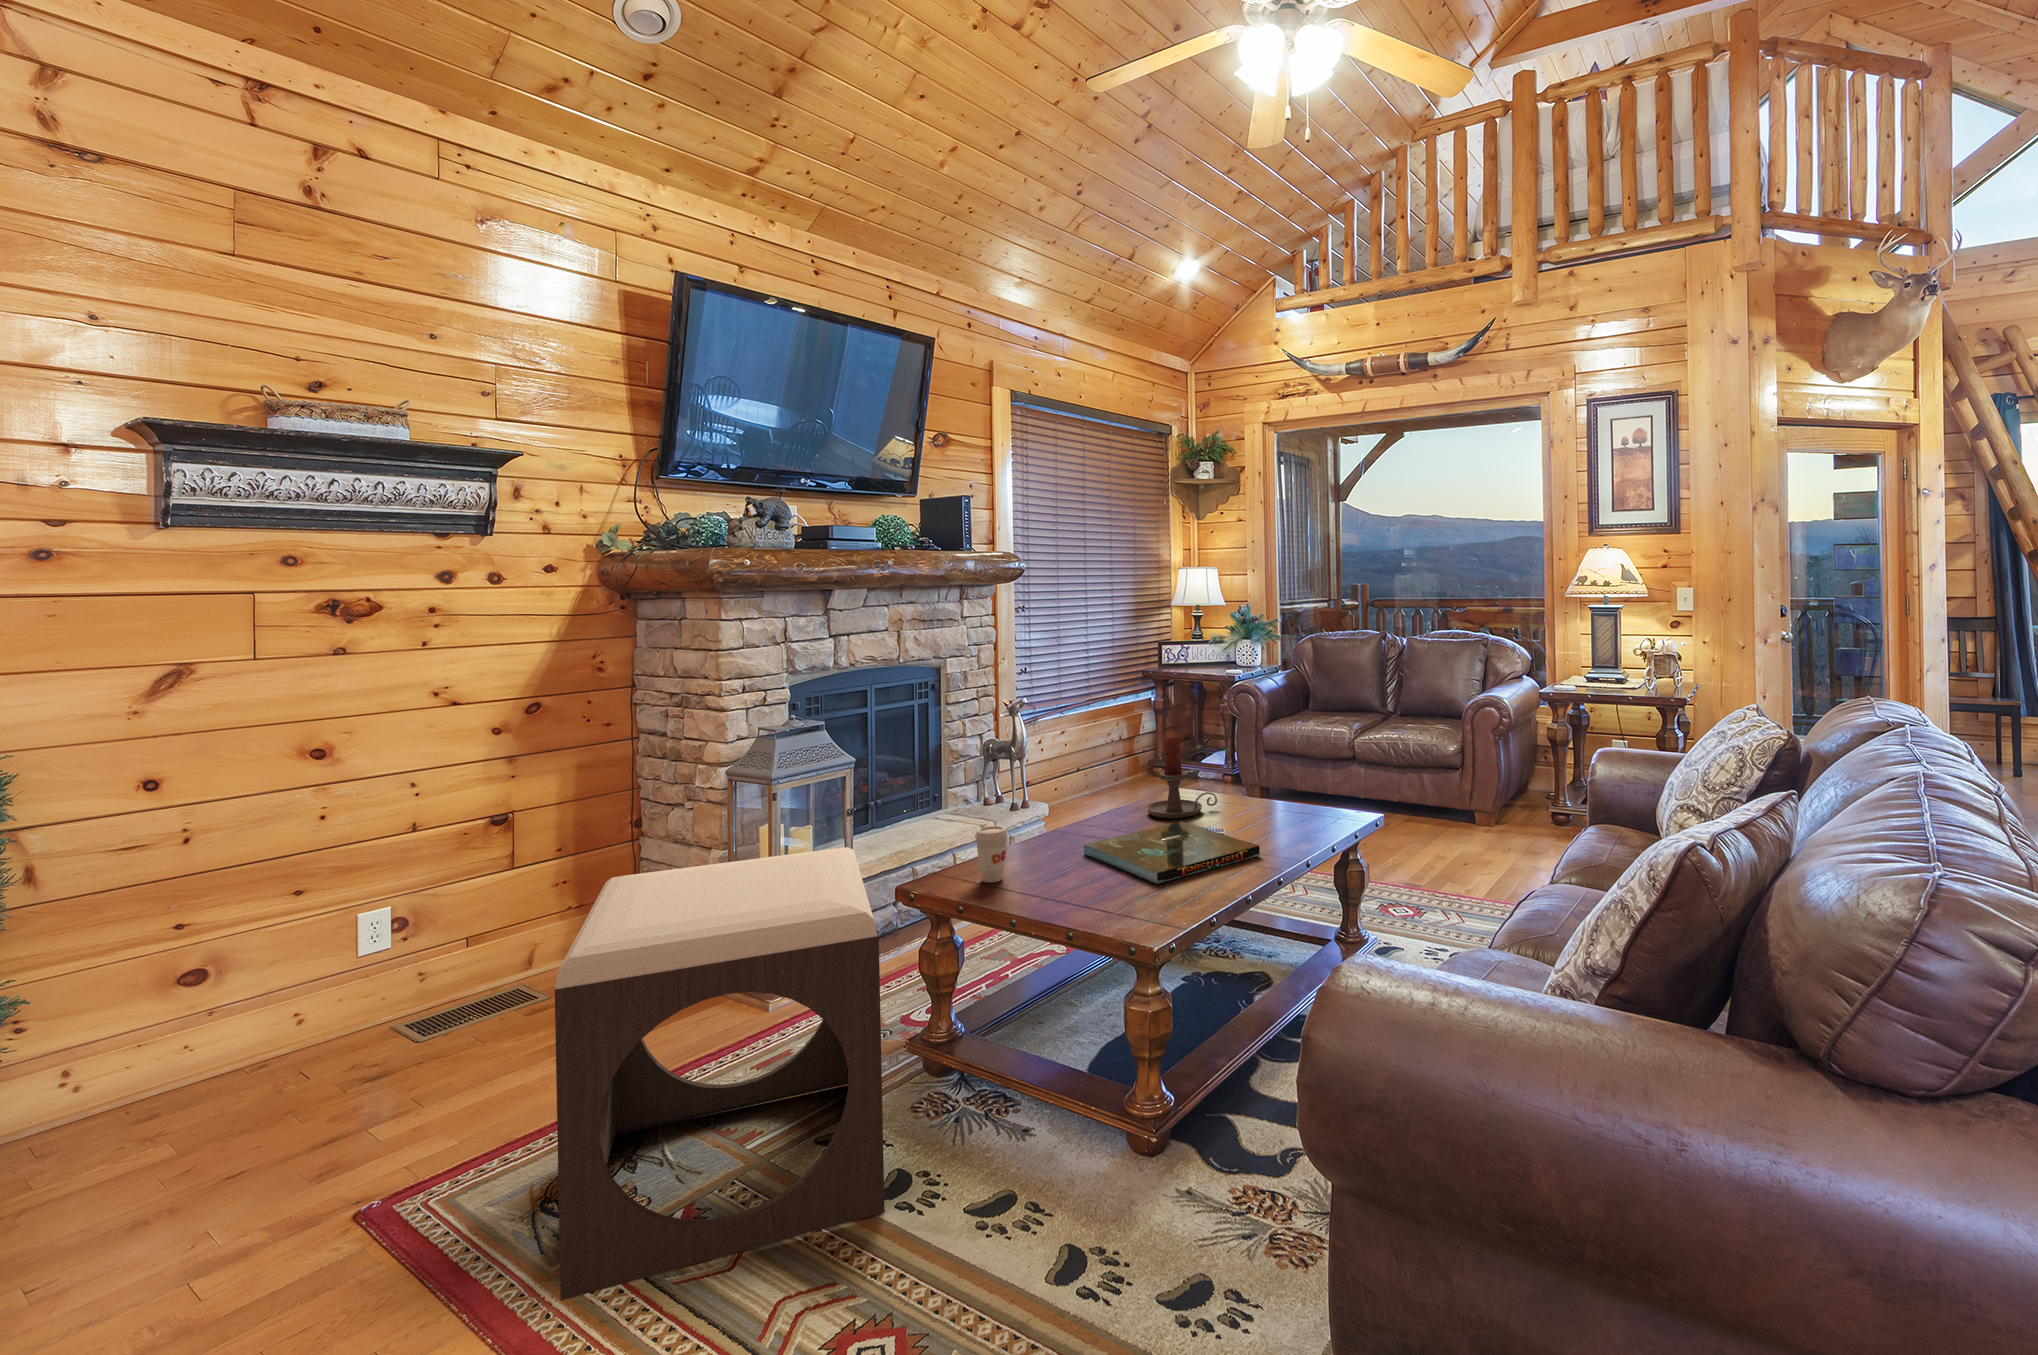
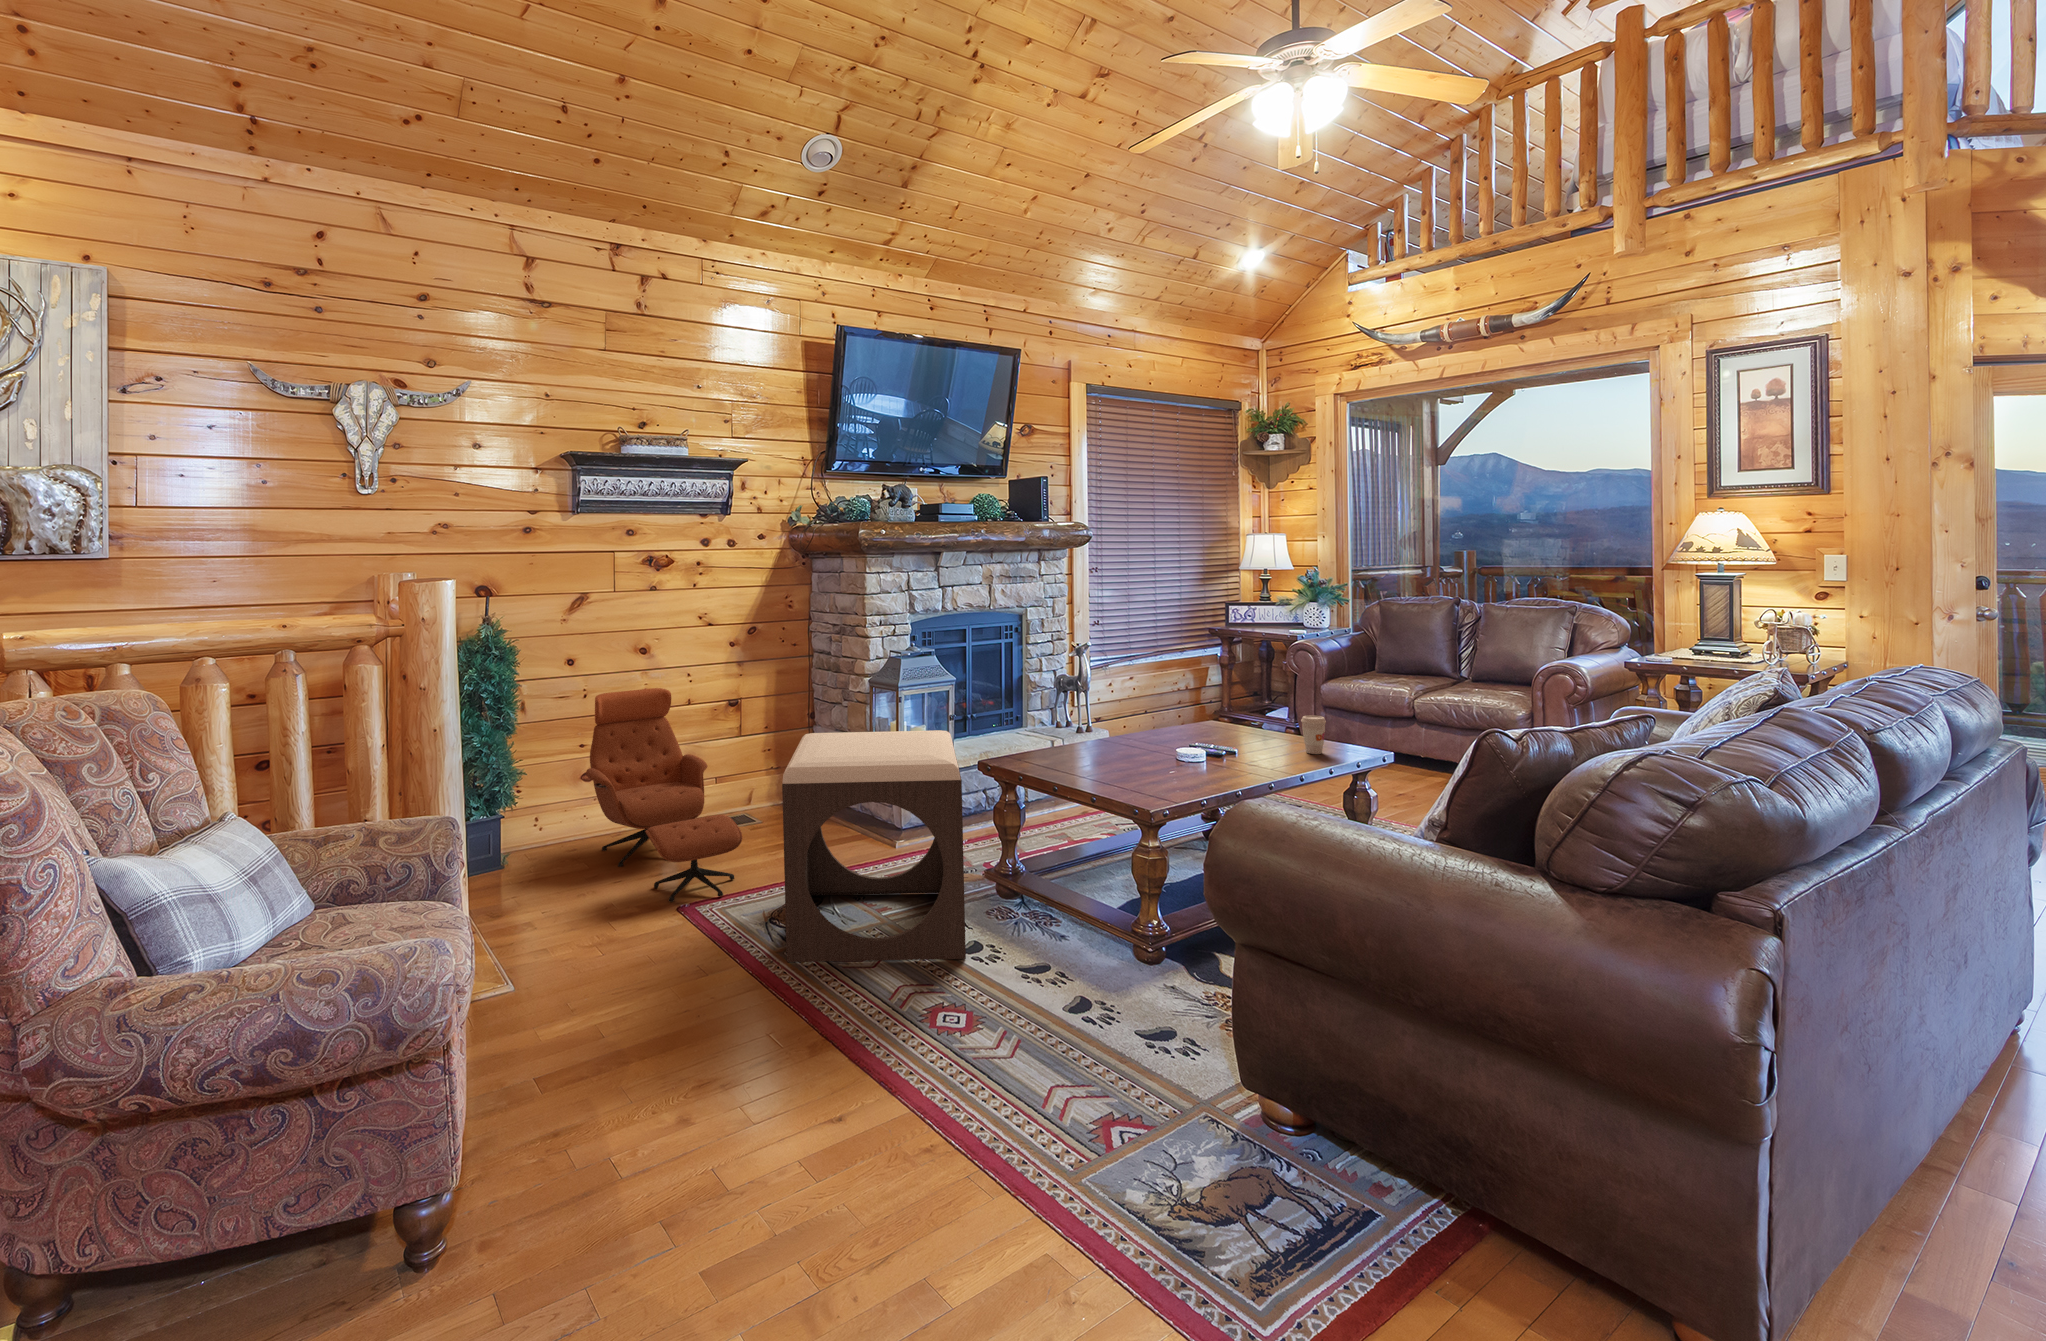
candle holder: present [1147,736,1217,818] -> none [1177,675,1238,741]
lounge chair: none [168,812,490,1208] -> present [586,688,742,902]
board game: present [1084,822,1260,884] -> none [1118,742,1260,780]
coffee cup: present [975,826,1008,883] -> present [1301,715,1326,754]

